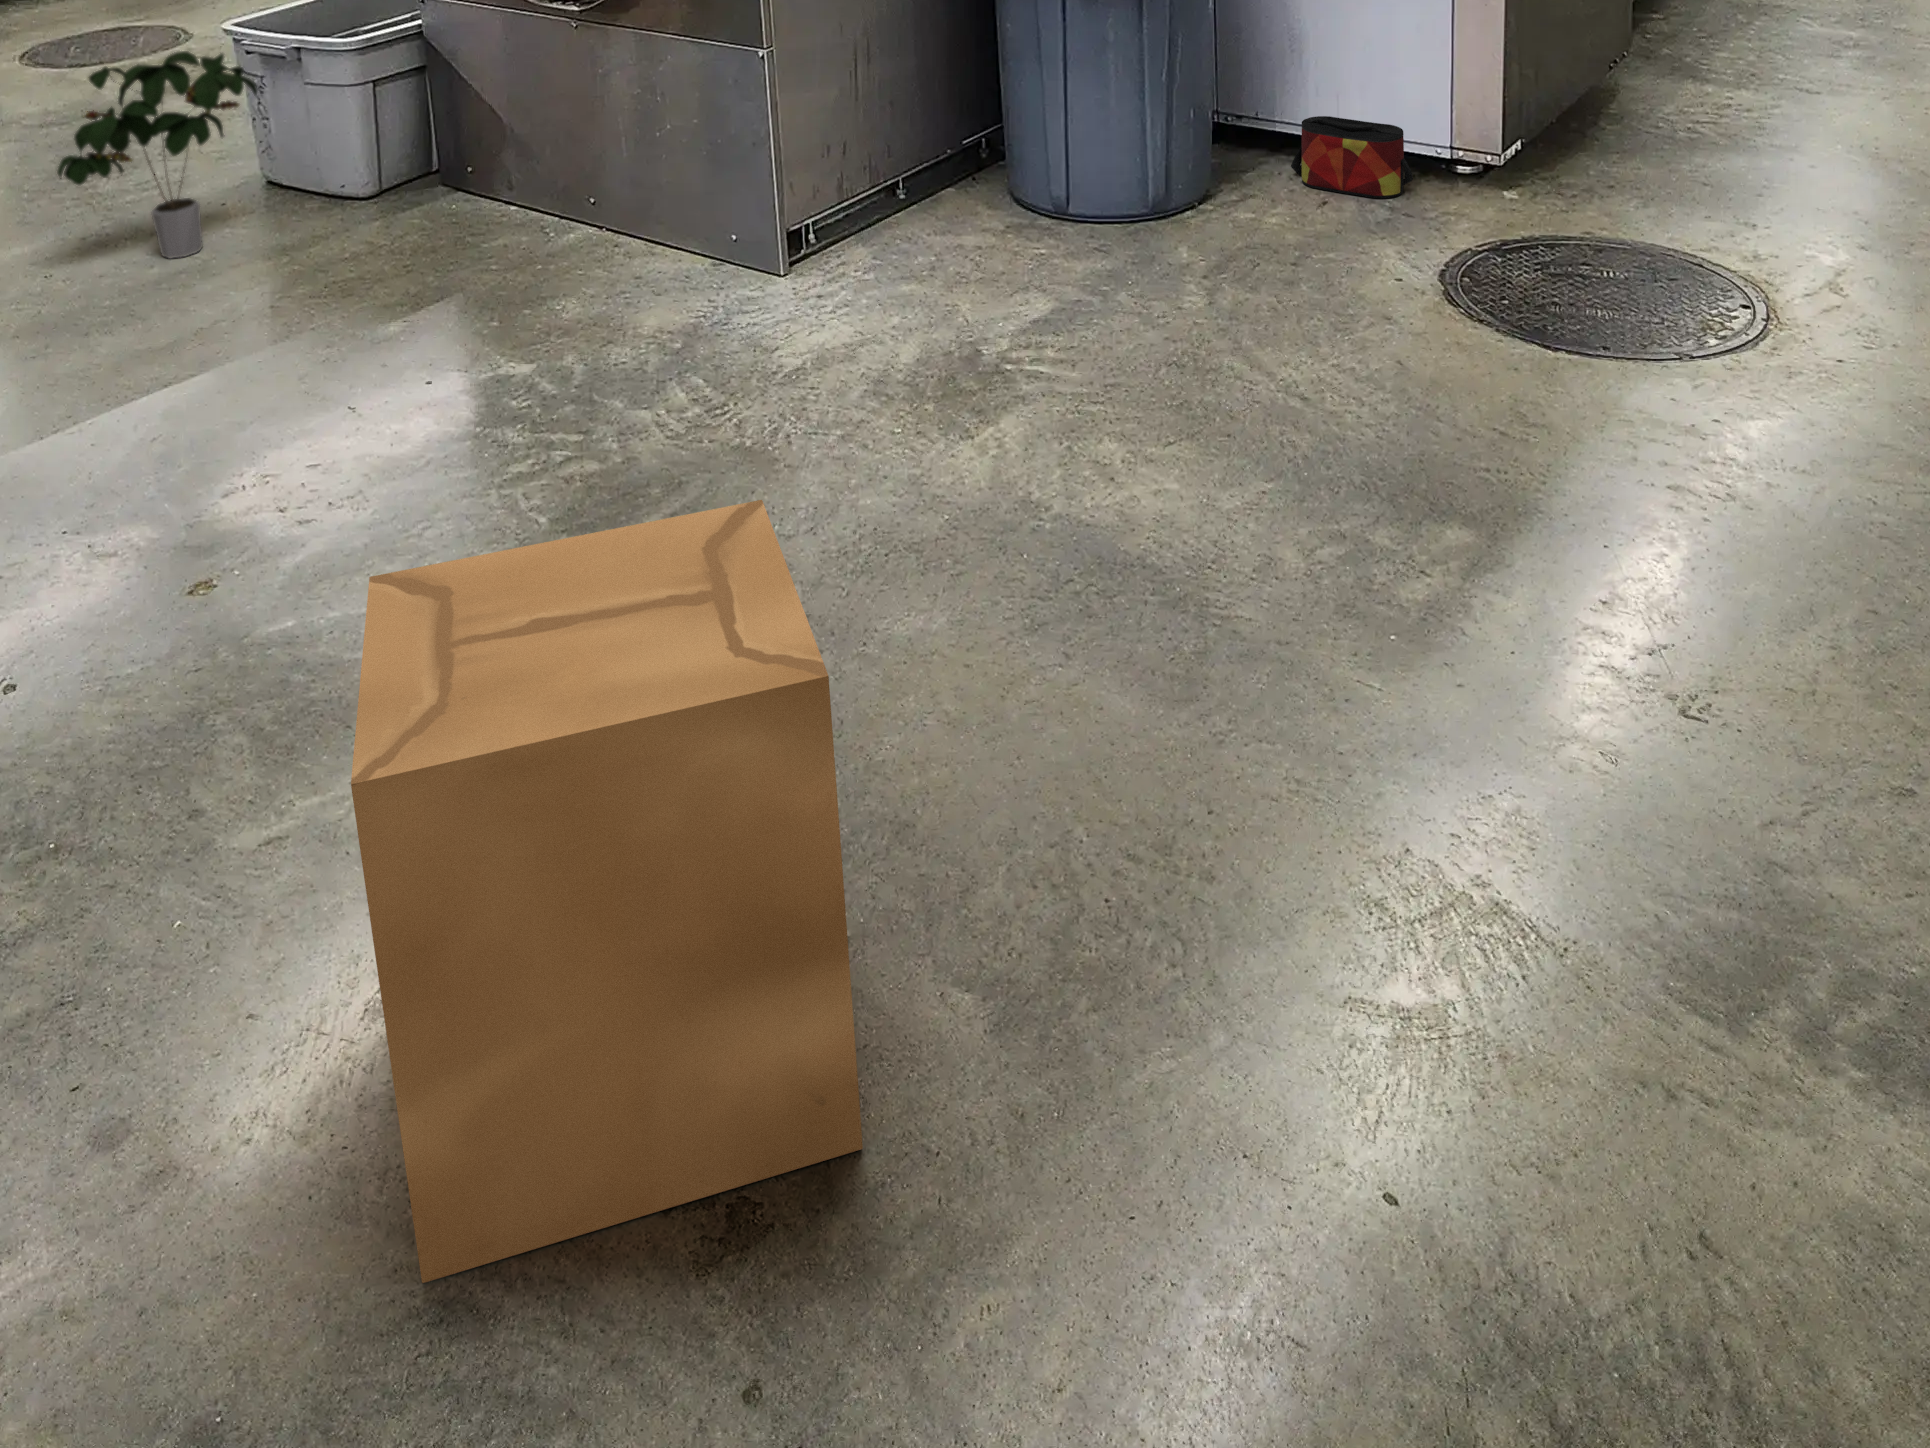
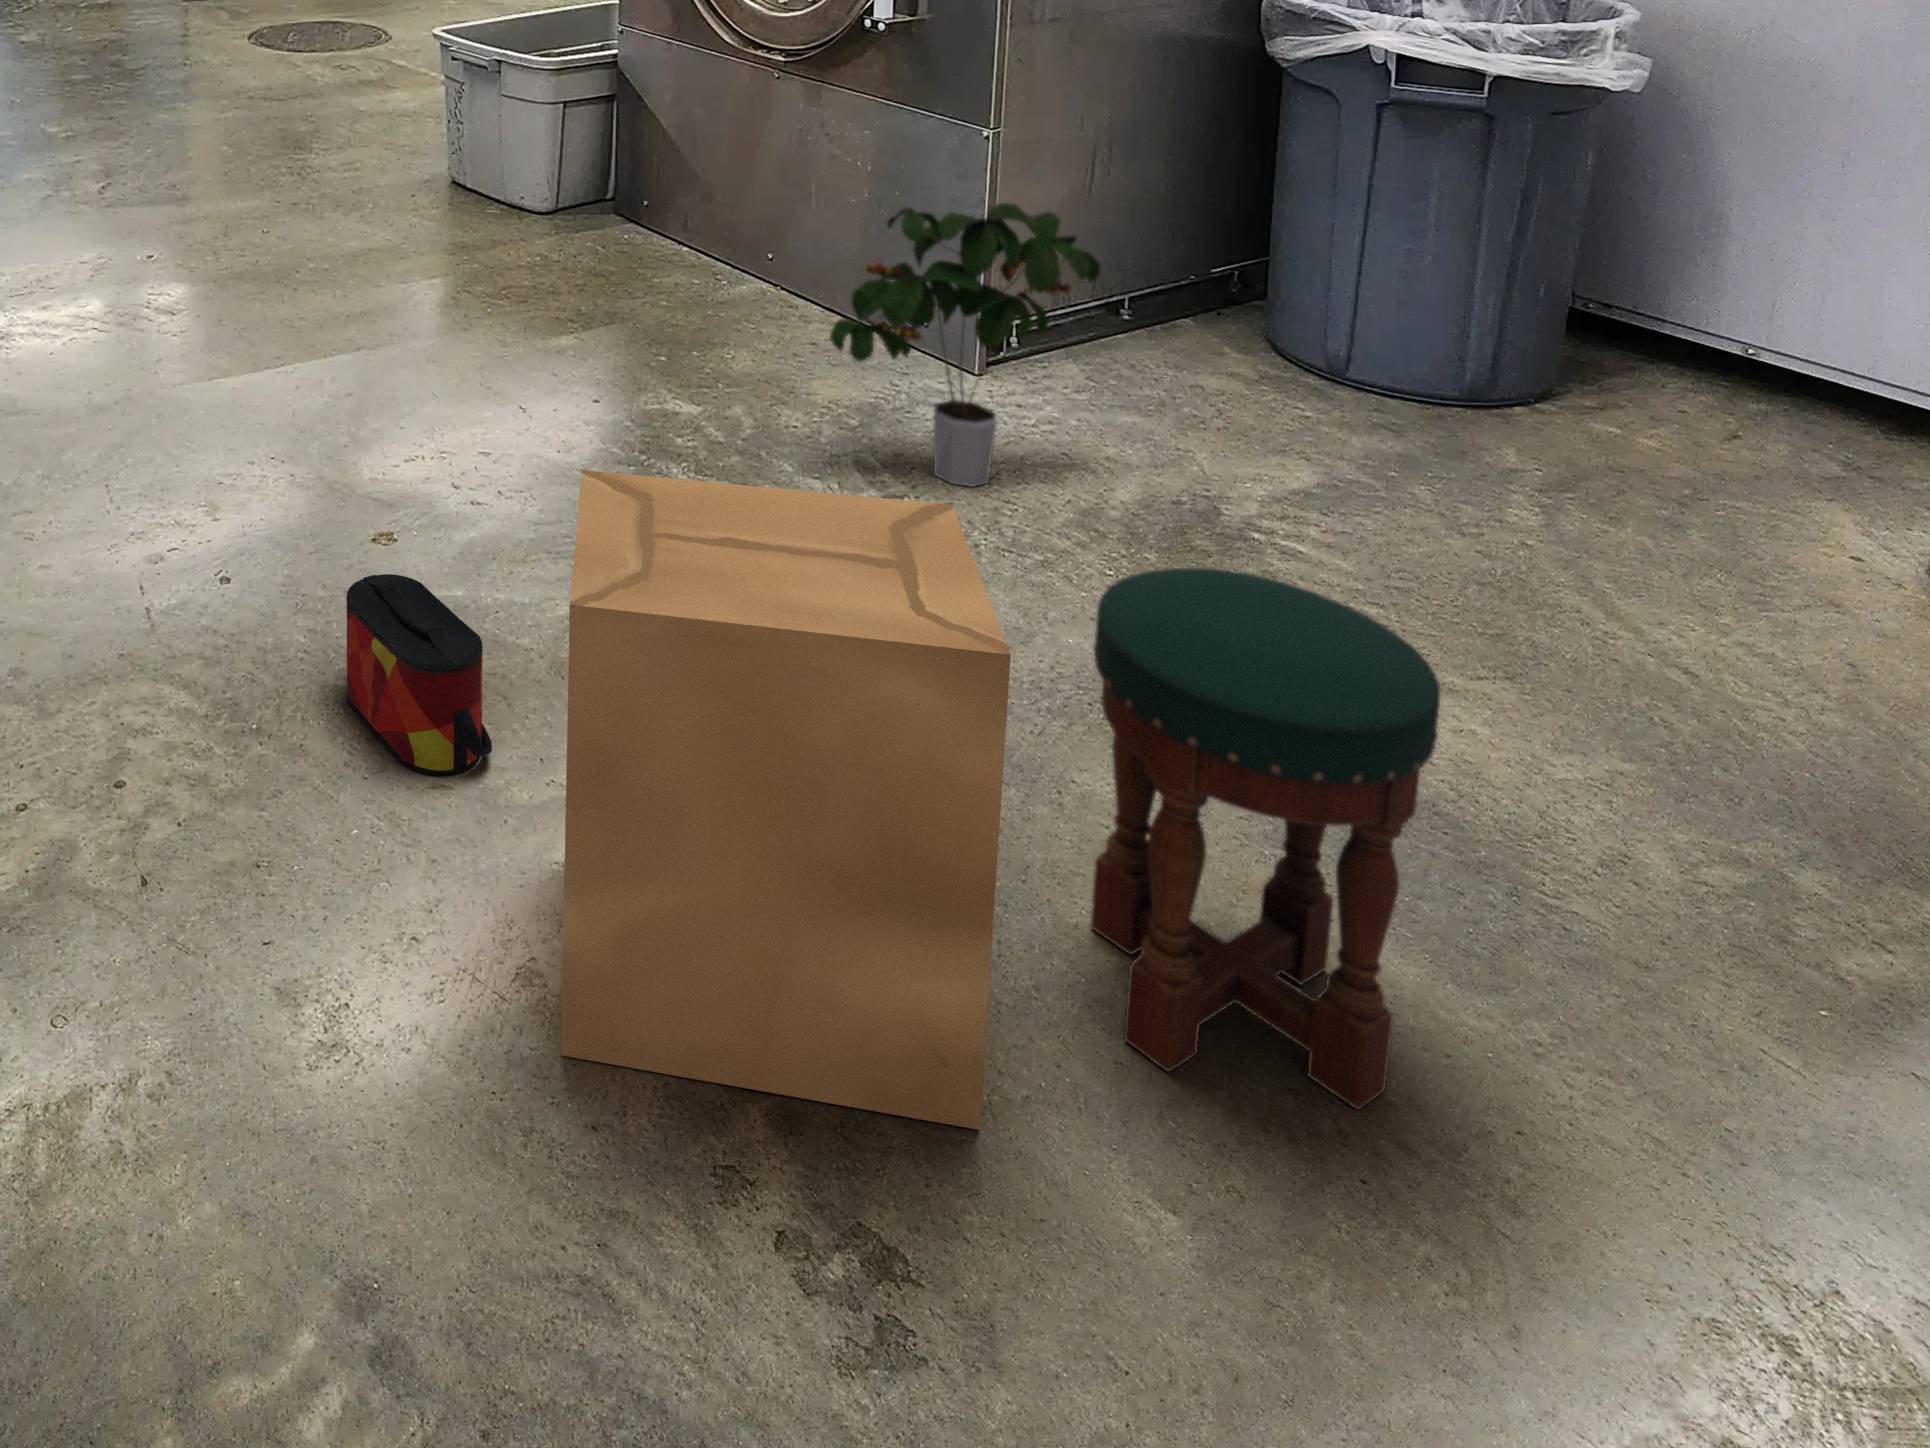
potted plant: present [57,51,258,258] -> present [830,203,1101,487]
bag: present [1291,116,1413,199] -> present [346,574,492,775]
stool: none [905,480,1184,991] -> present [1091,568,1440,1110]

